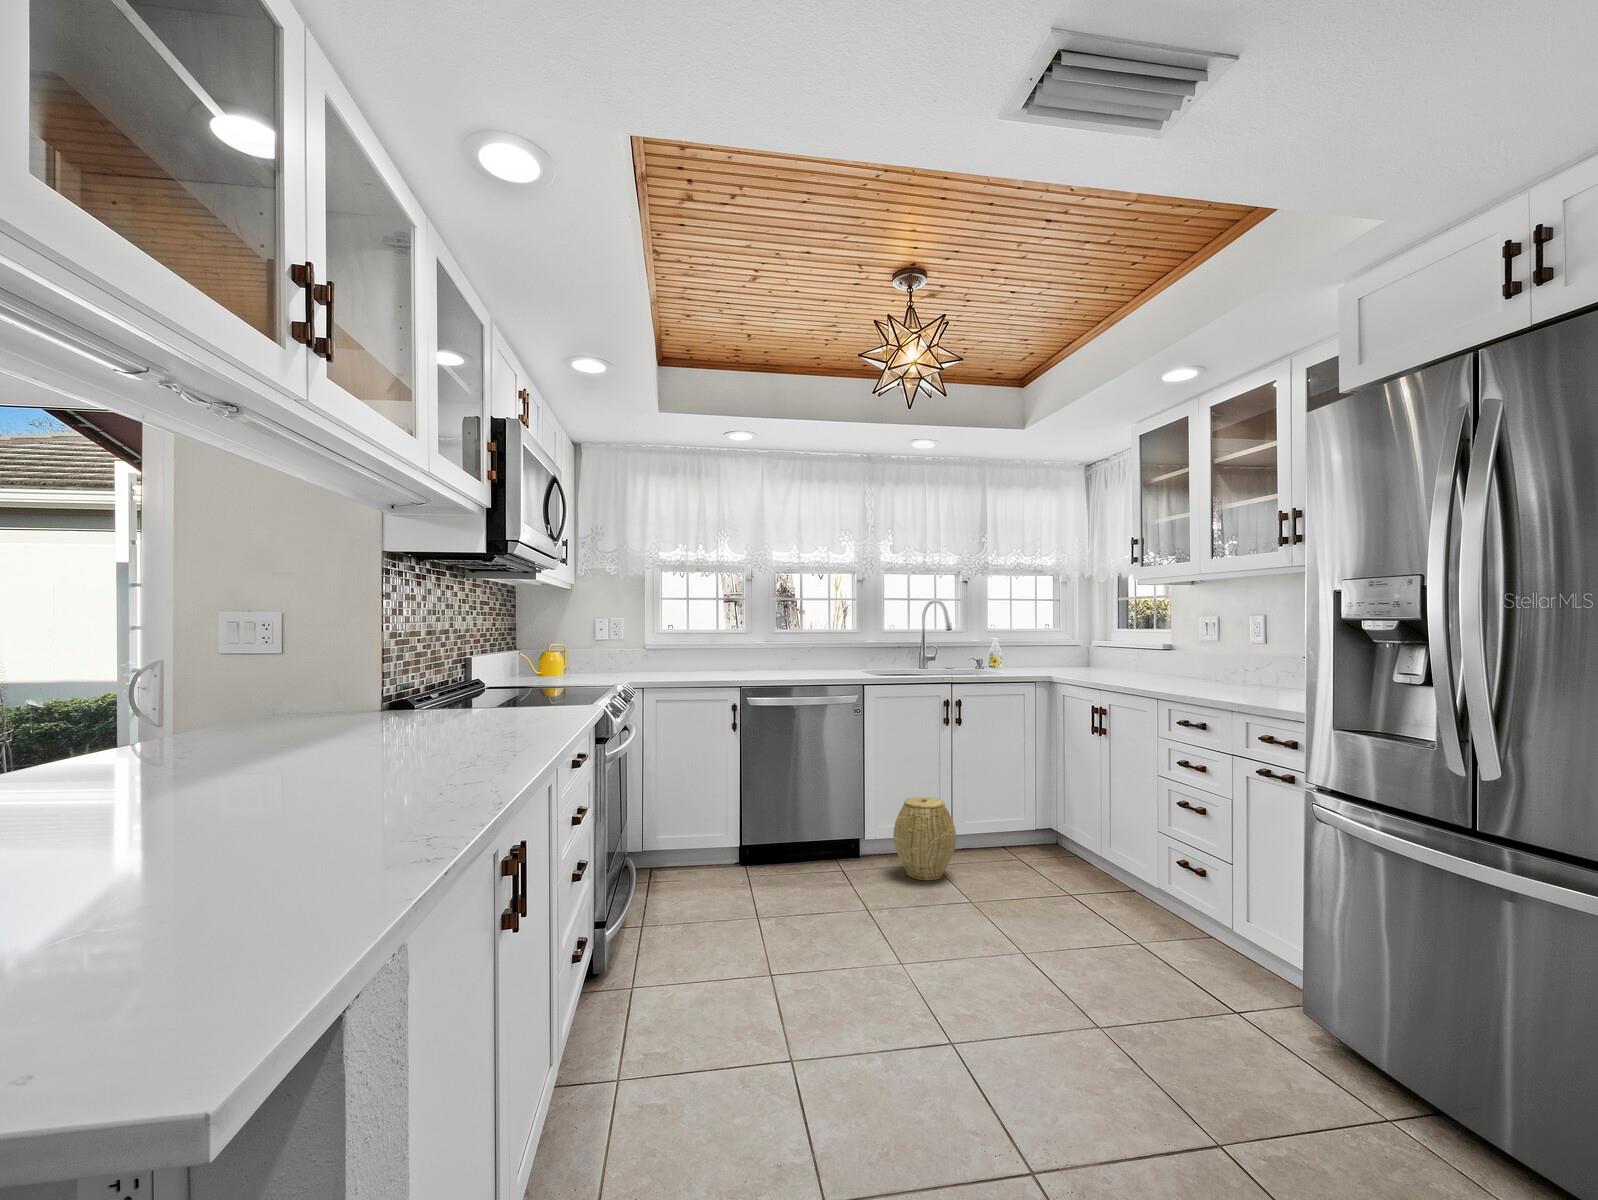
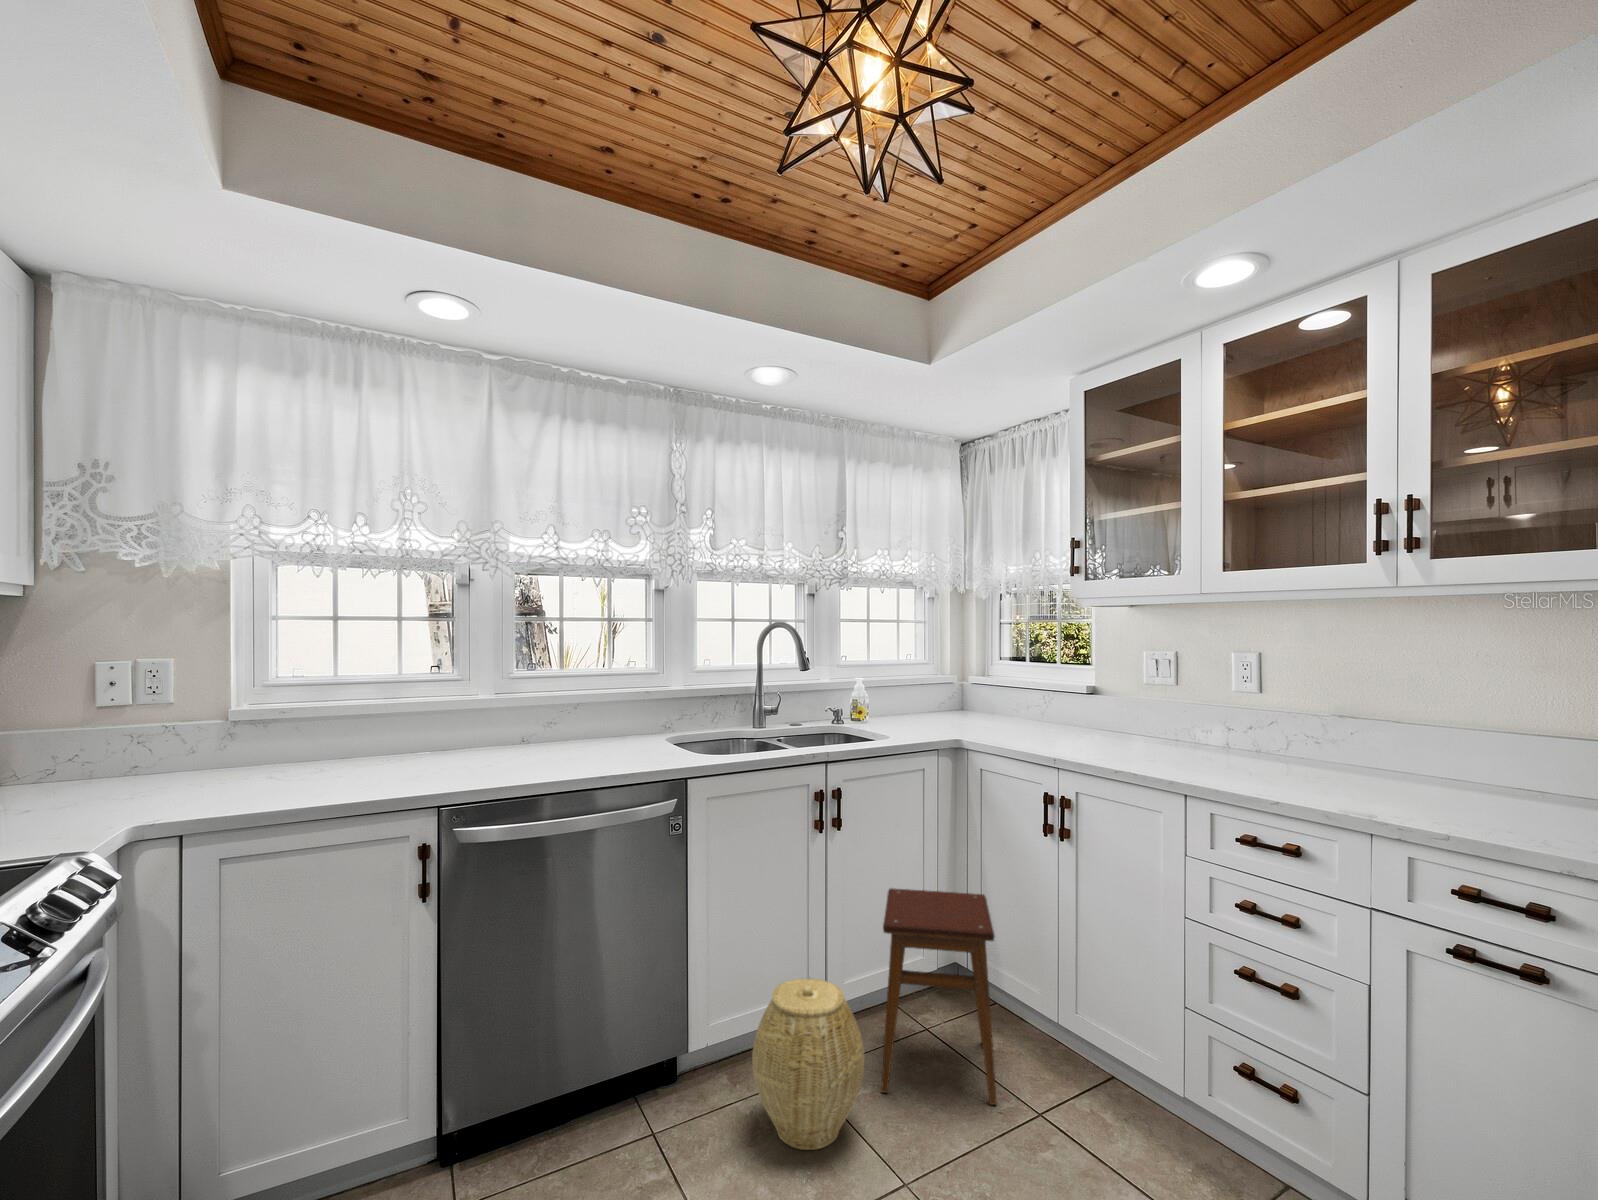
stool: none [974,764,1056,882] -> present [881,888,997,1105]

